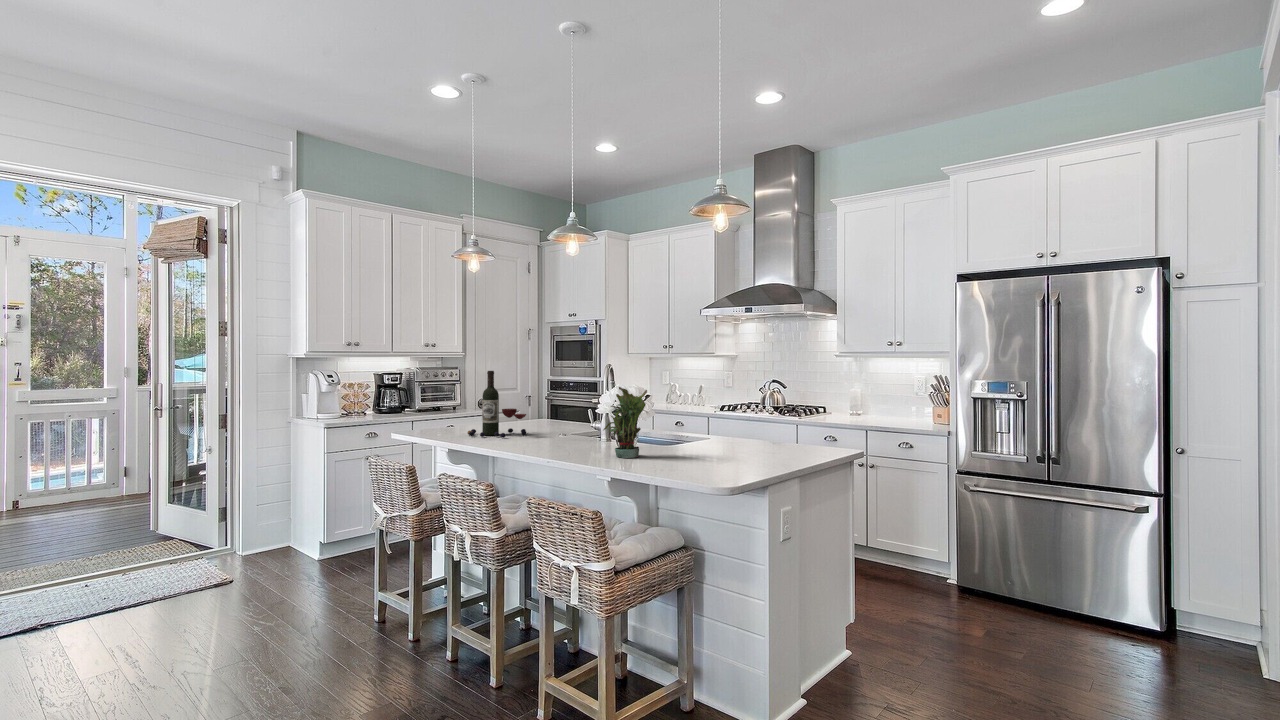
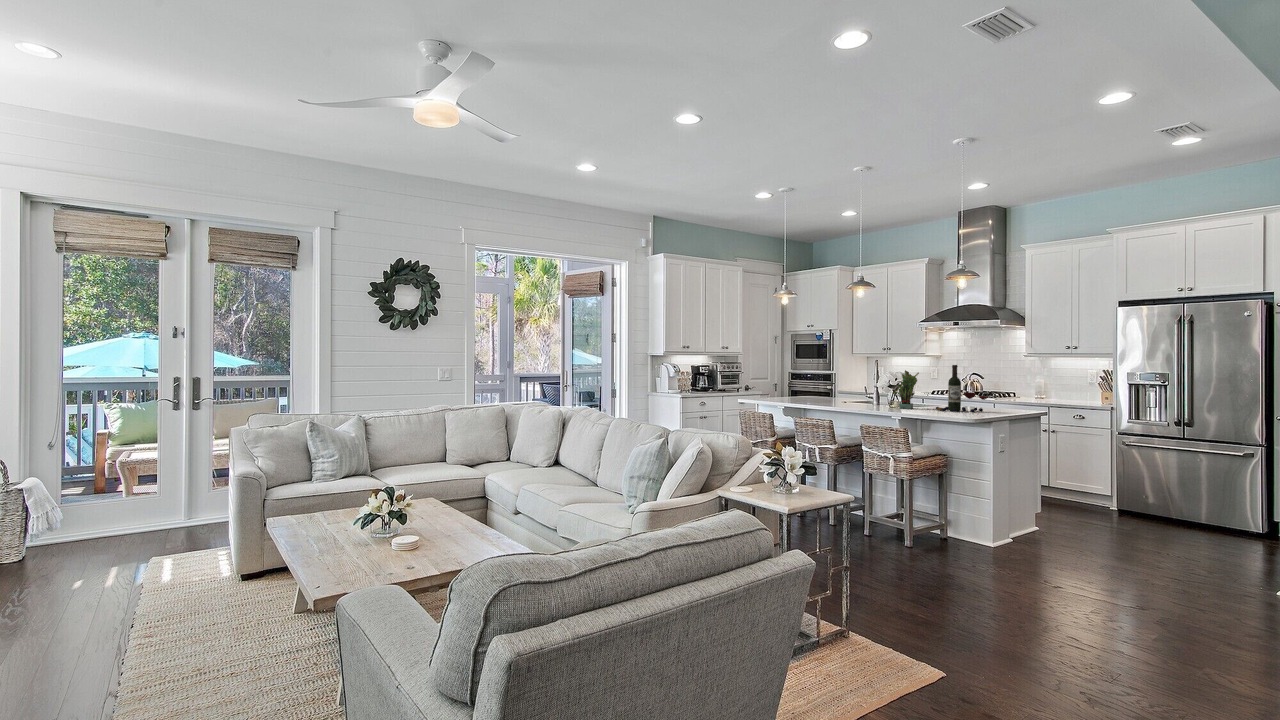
wine bottle: present [467,371,526,438] -> present [936,365,988,412]

